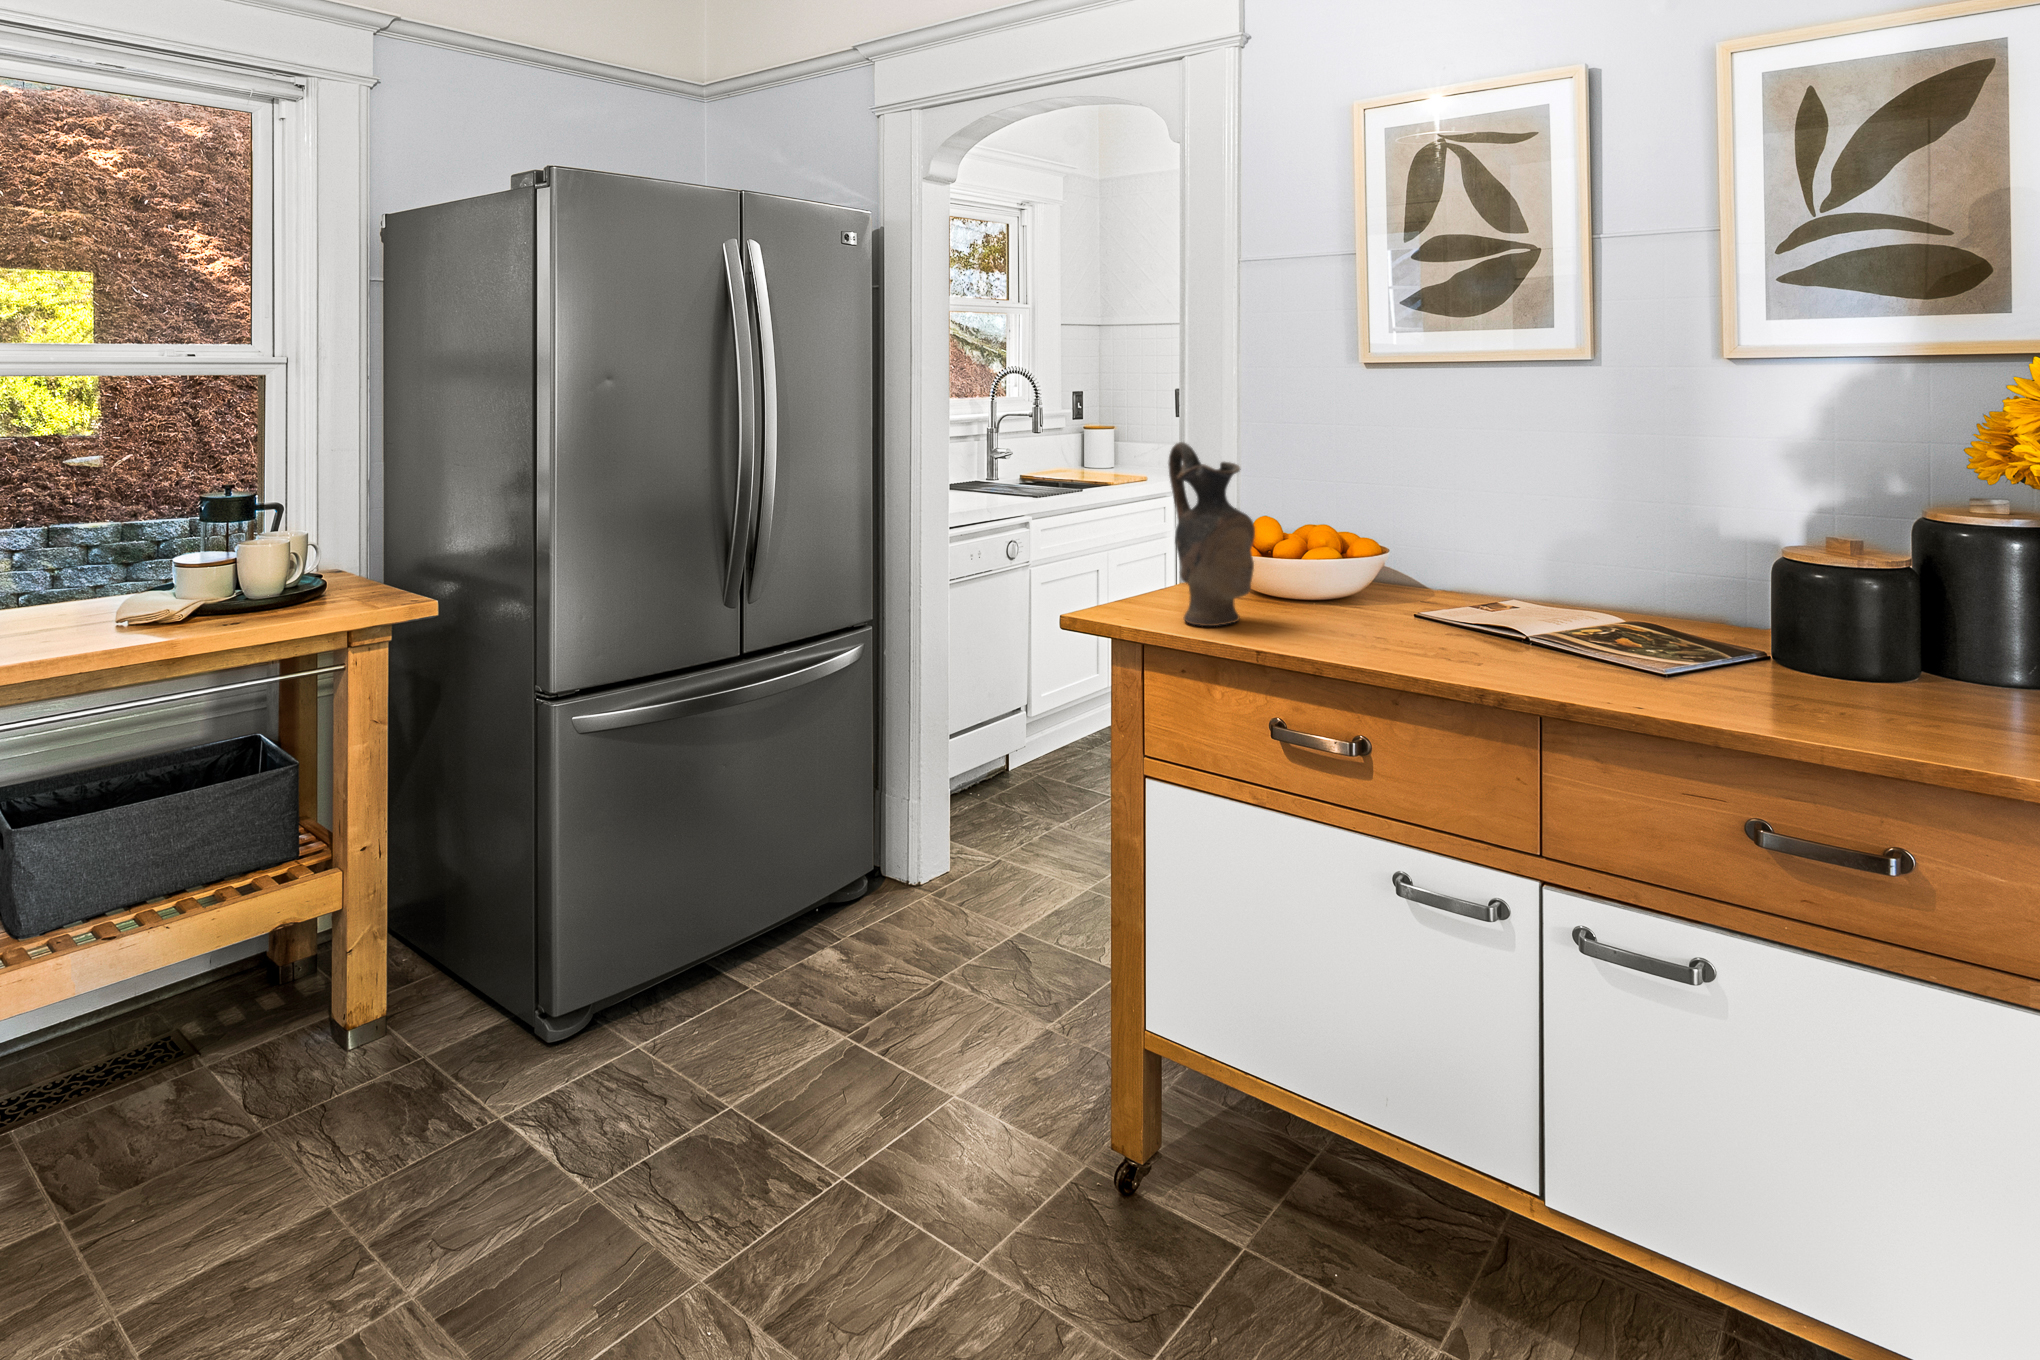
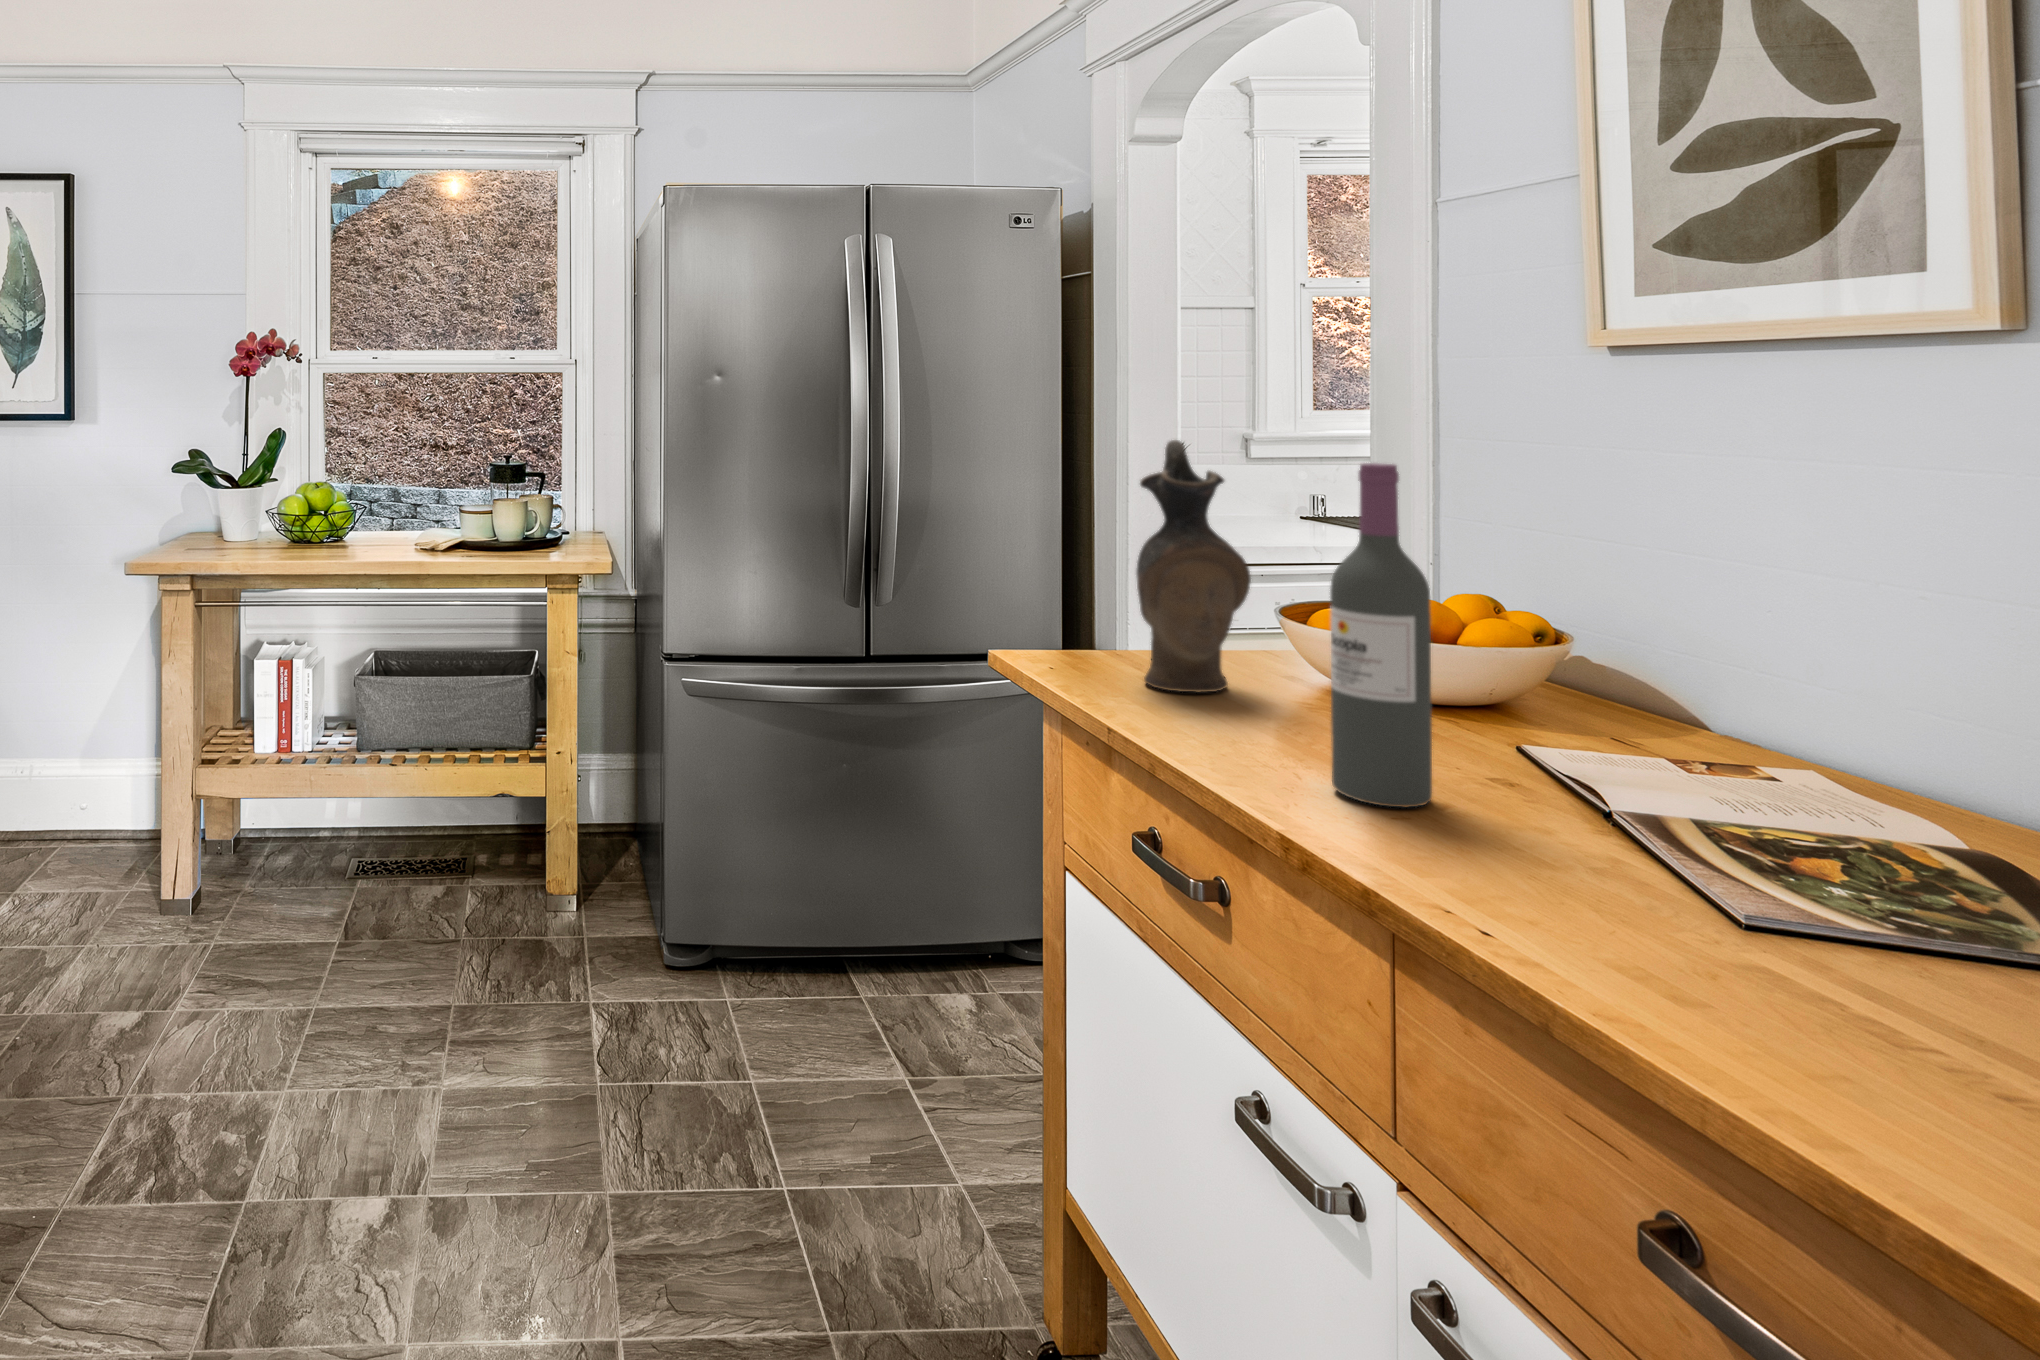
wine bottle: none [1428,441,1495,660] -> present [1330,463,1432,807]

